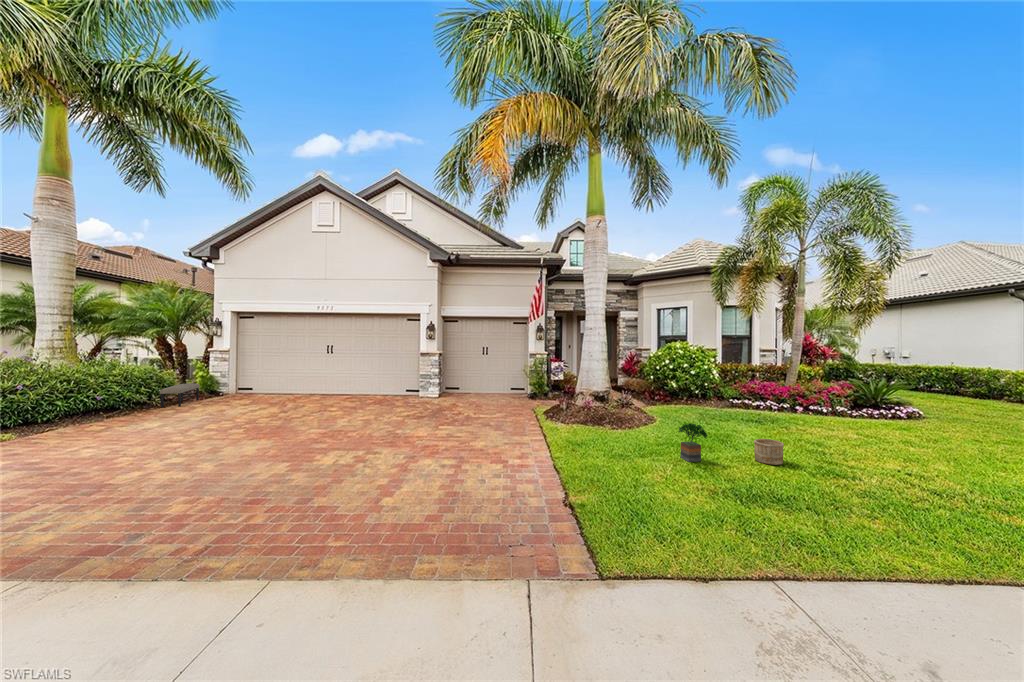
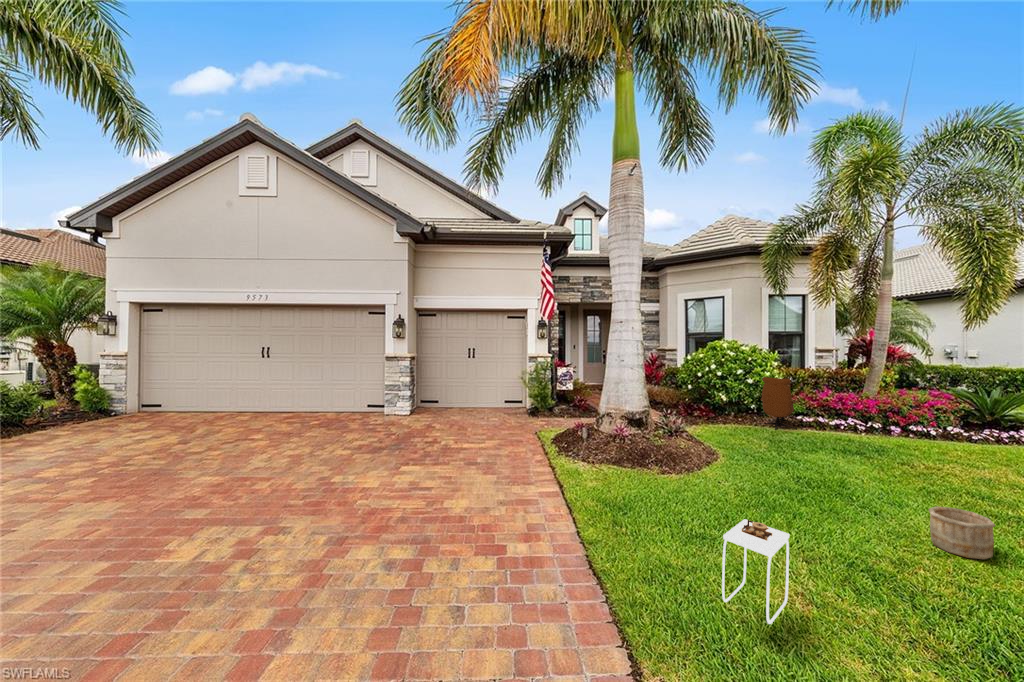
lounge chair: none [700,369,729,408] -> present [760,377,797,430]
bench: present [160,383,199,407] -> none [7,400,79,437]
potted tree: present [679,423,708,462] -> none [798,481,863,554]
side table: none [617,434,653,482] -> present [722,519,789,624]

